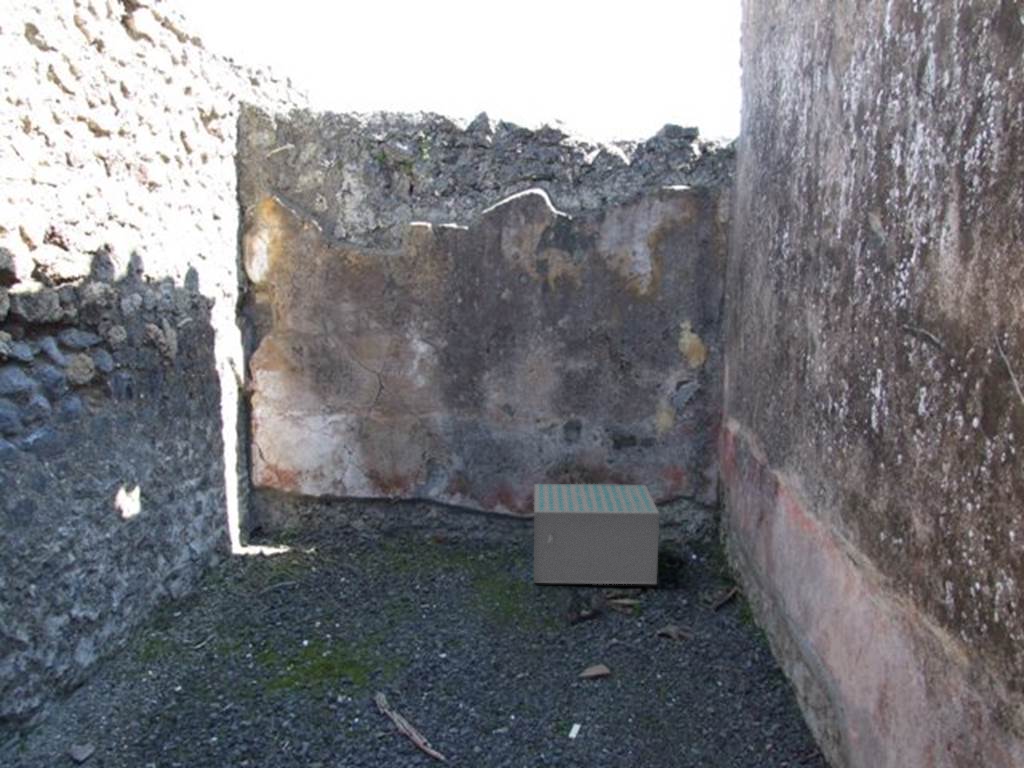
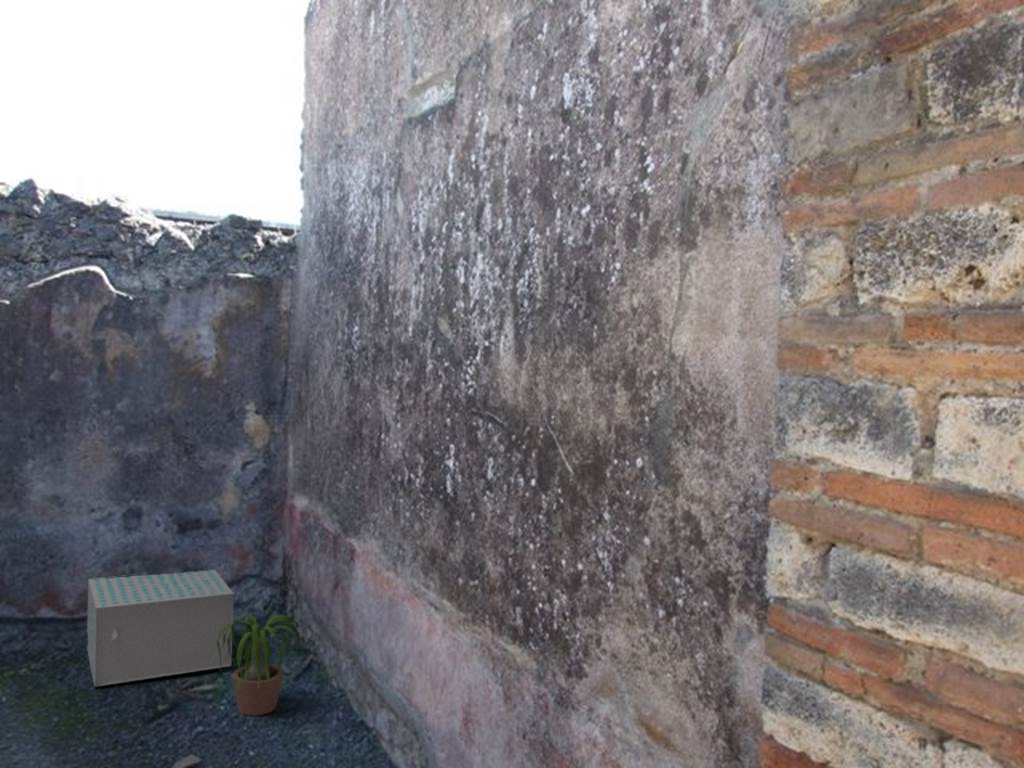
potted plant: none [631,535,736,639] -> present [213,613,300,716]

